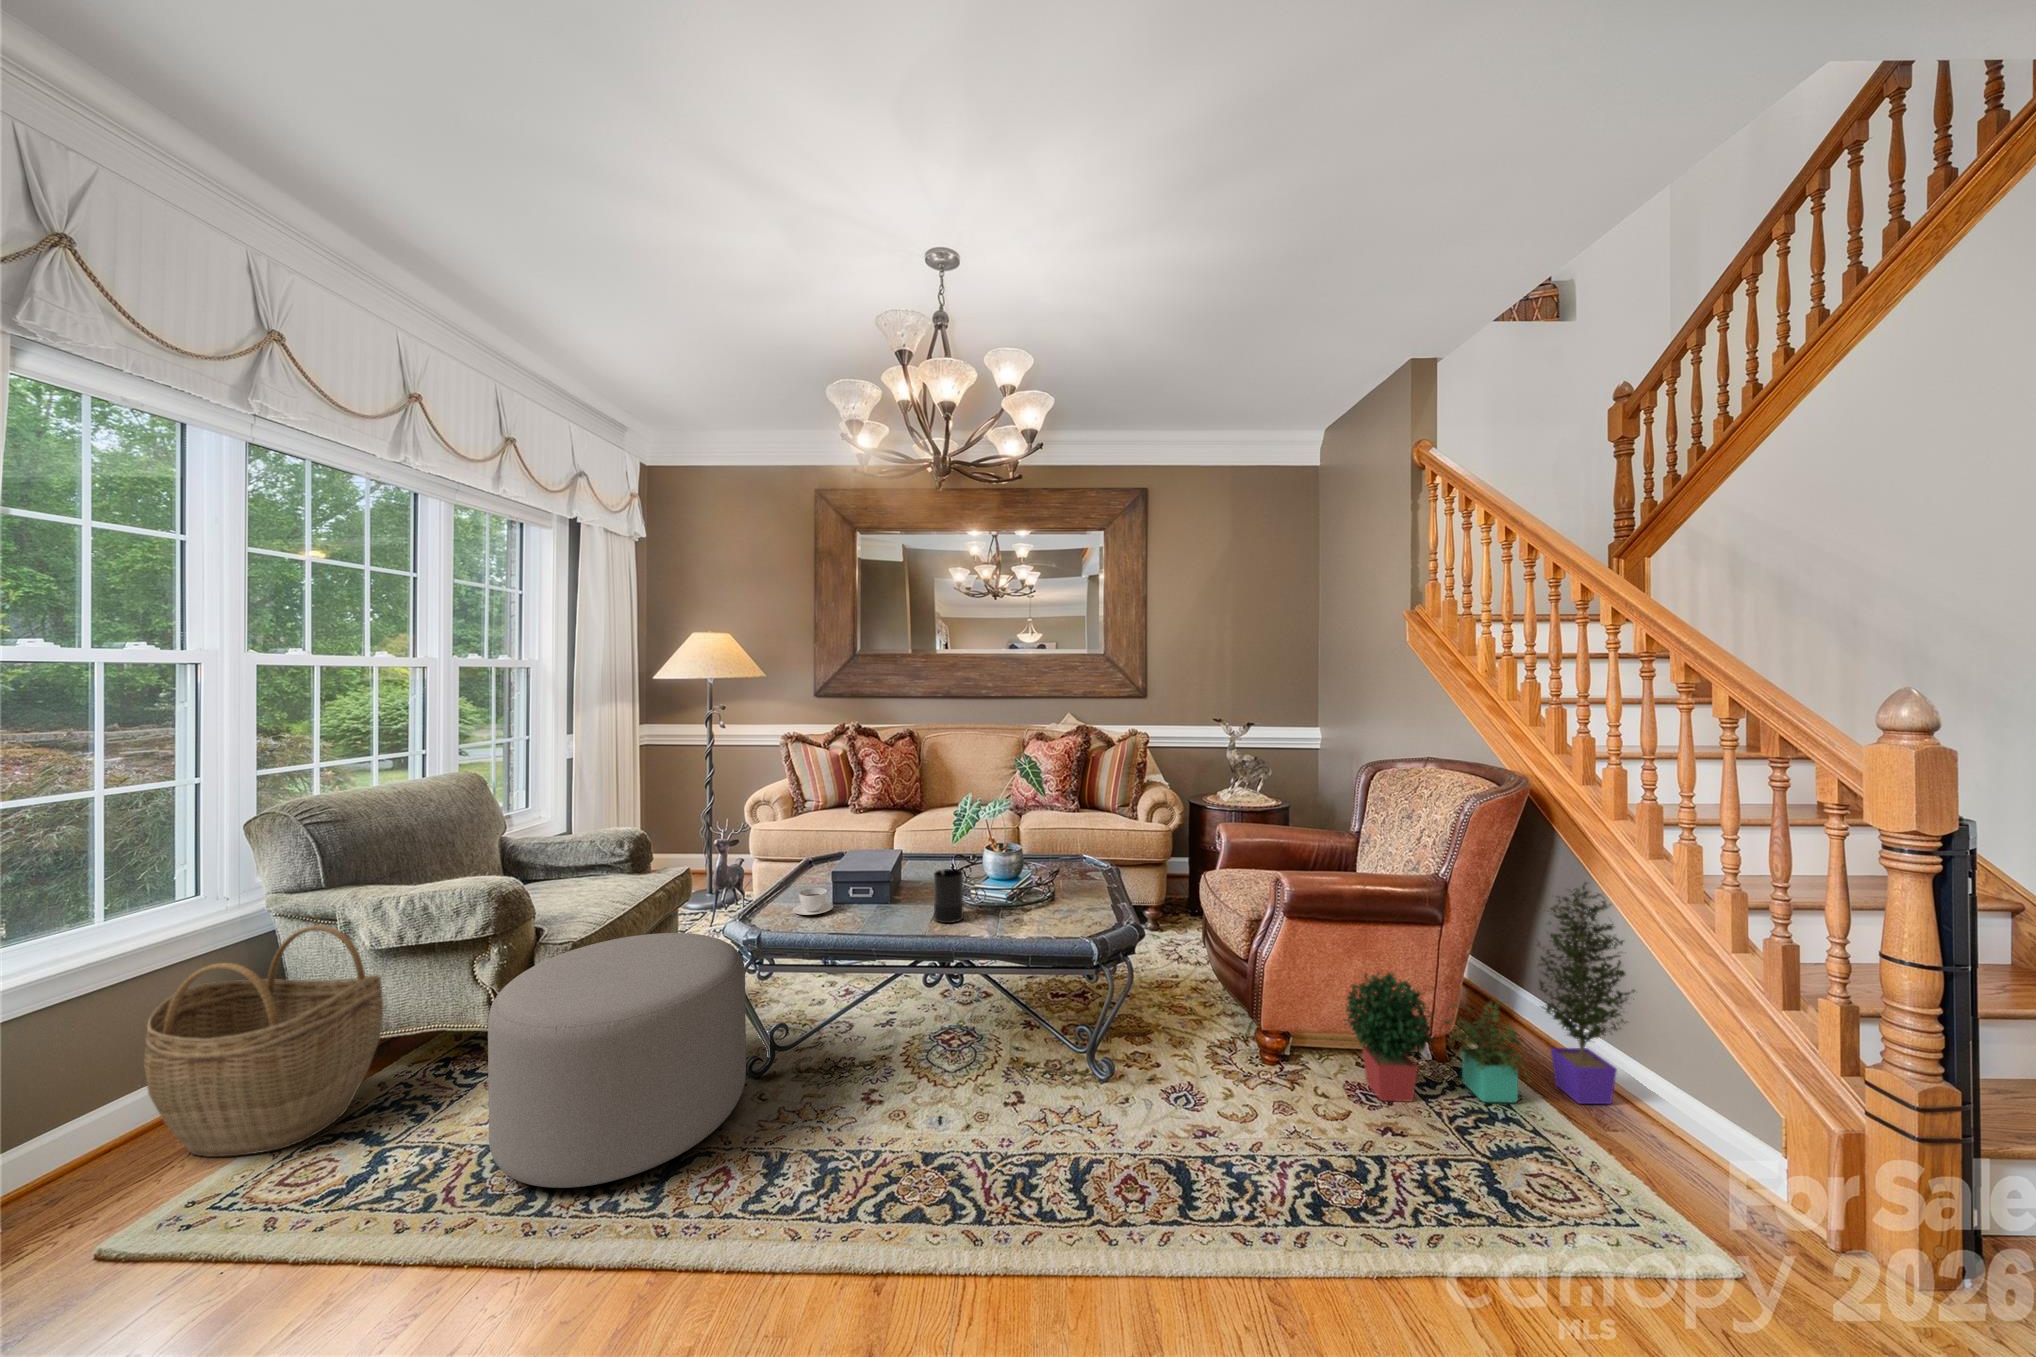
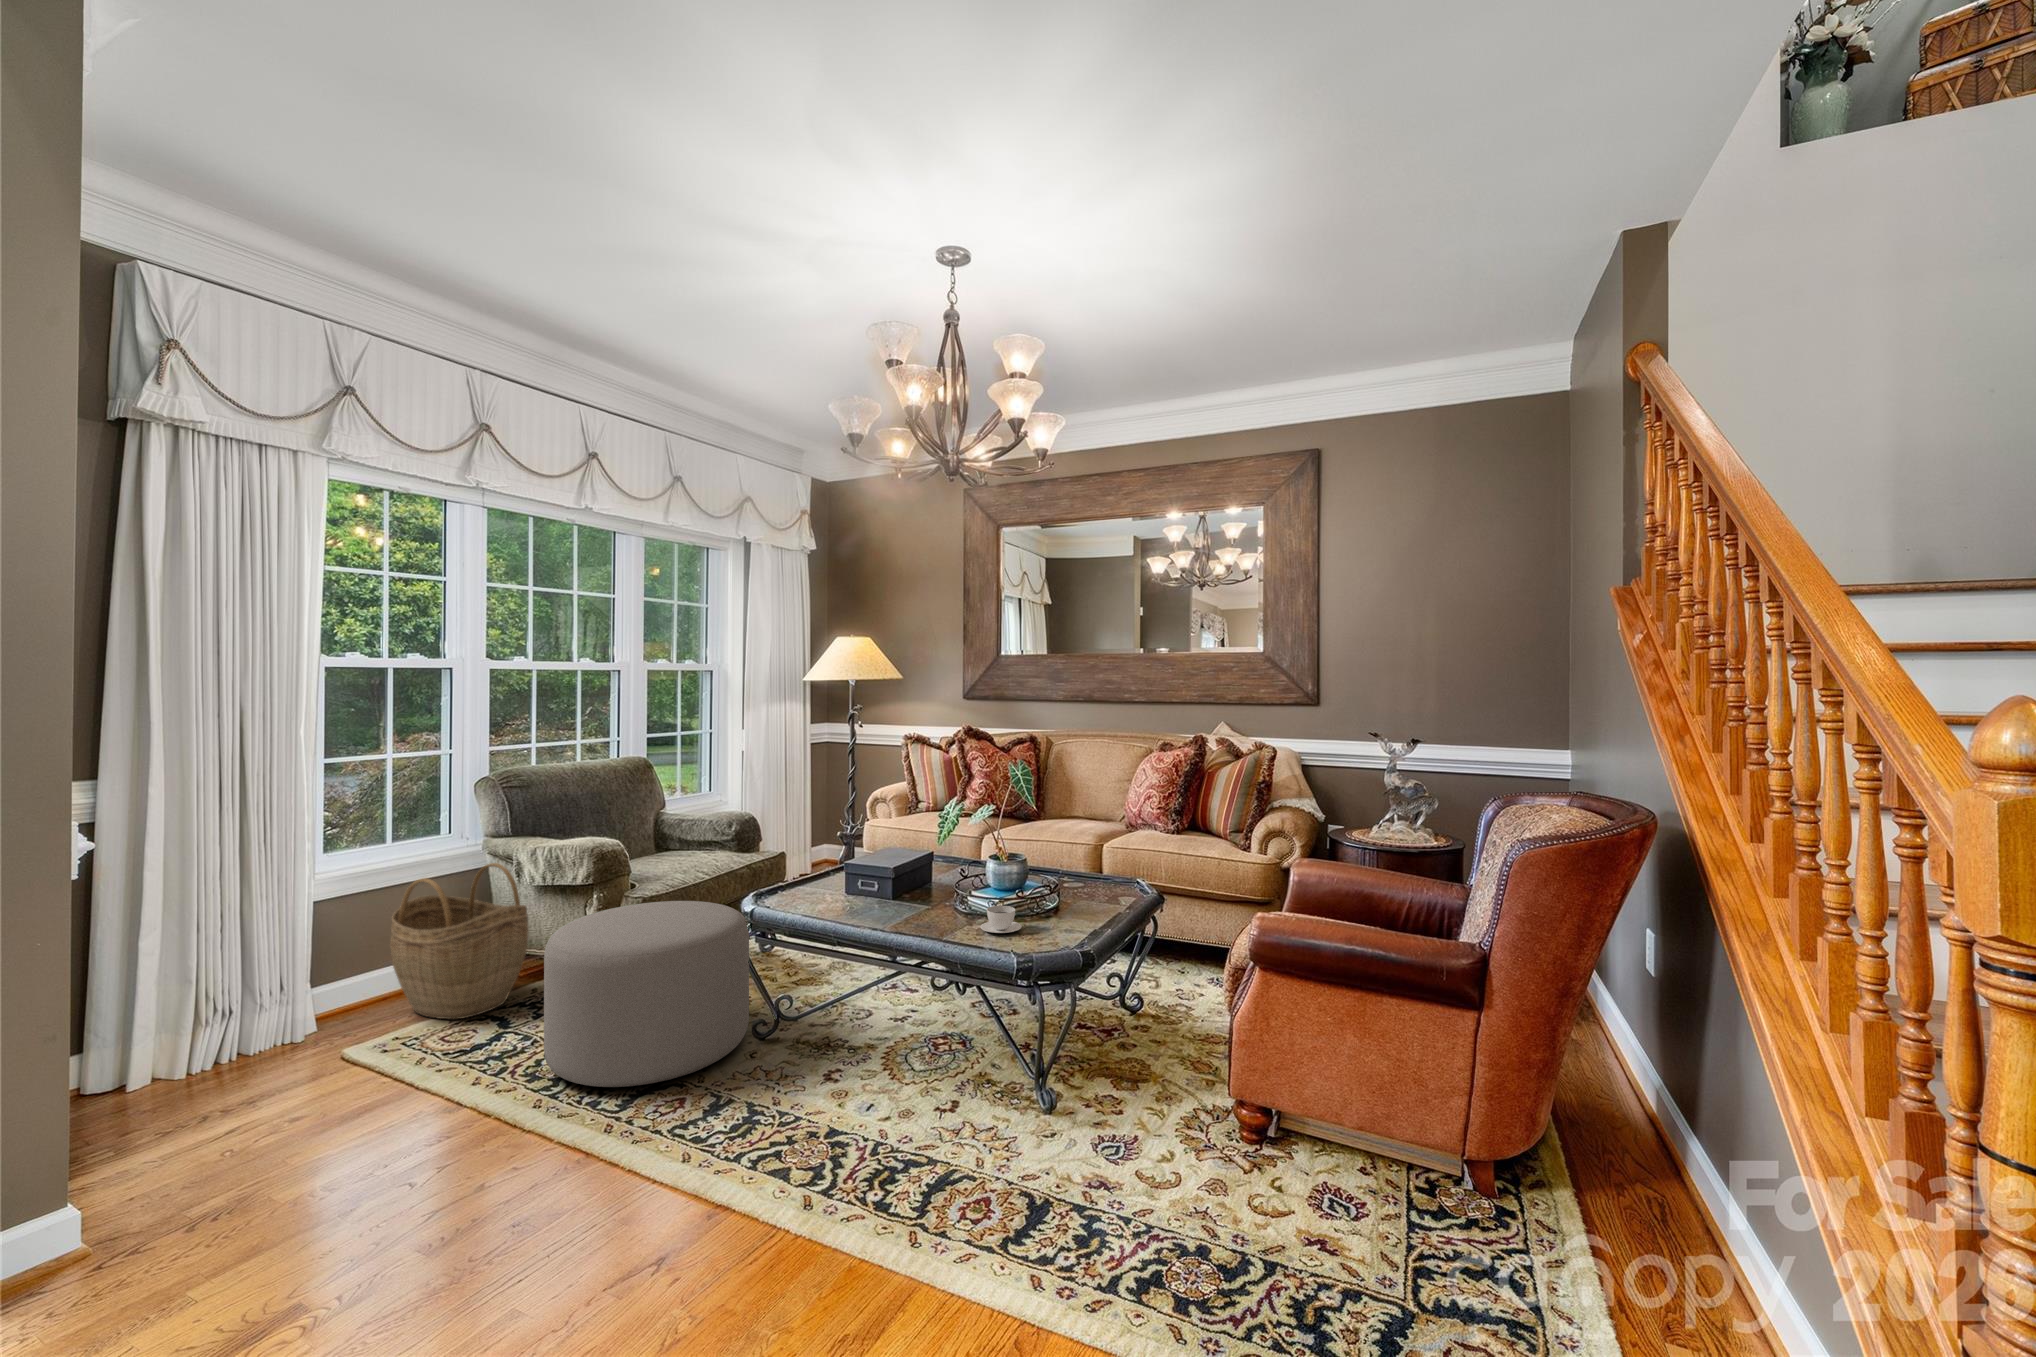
candle: present [934,869,964,923] -> none [894,865,924,922]
potted plant: present [1344,882,1635,1104] -> none [1312,979,1735,1303]
teacup: present [793,888,833,915] -> present [980,906,1022,933]

